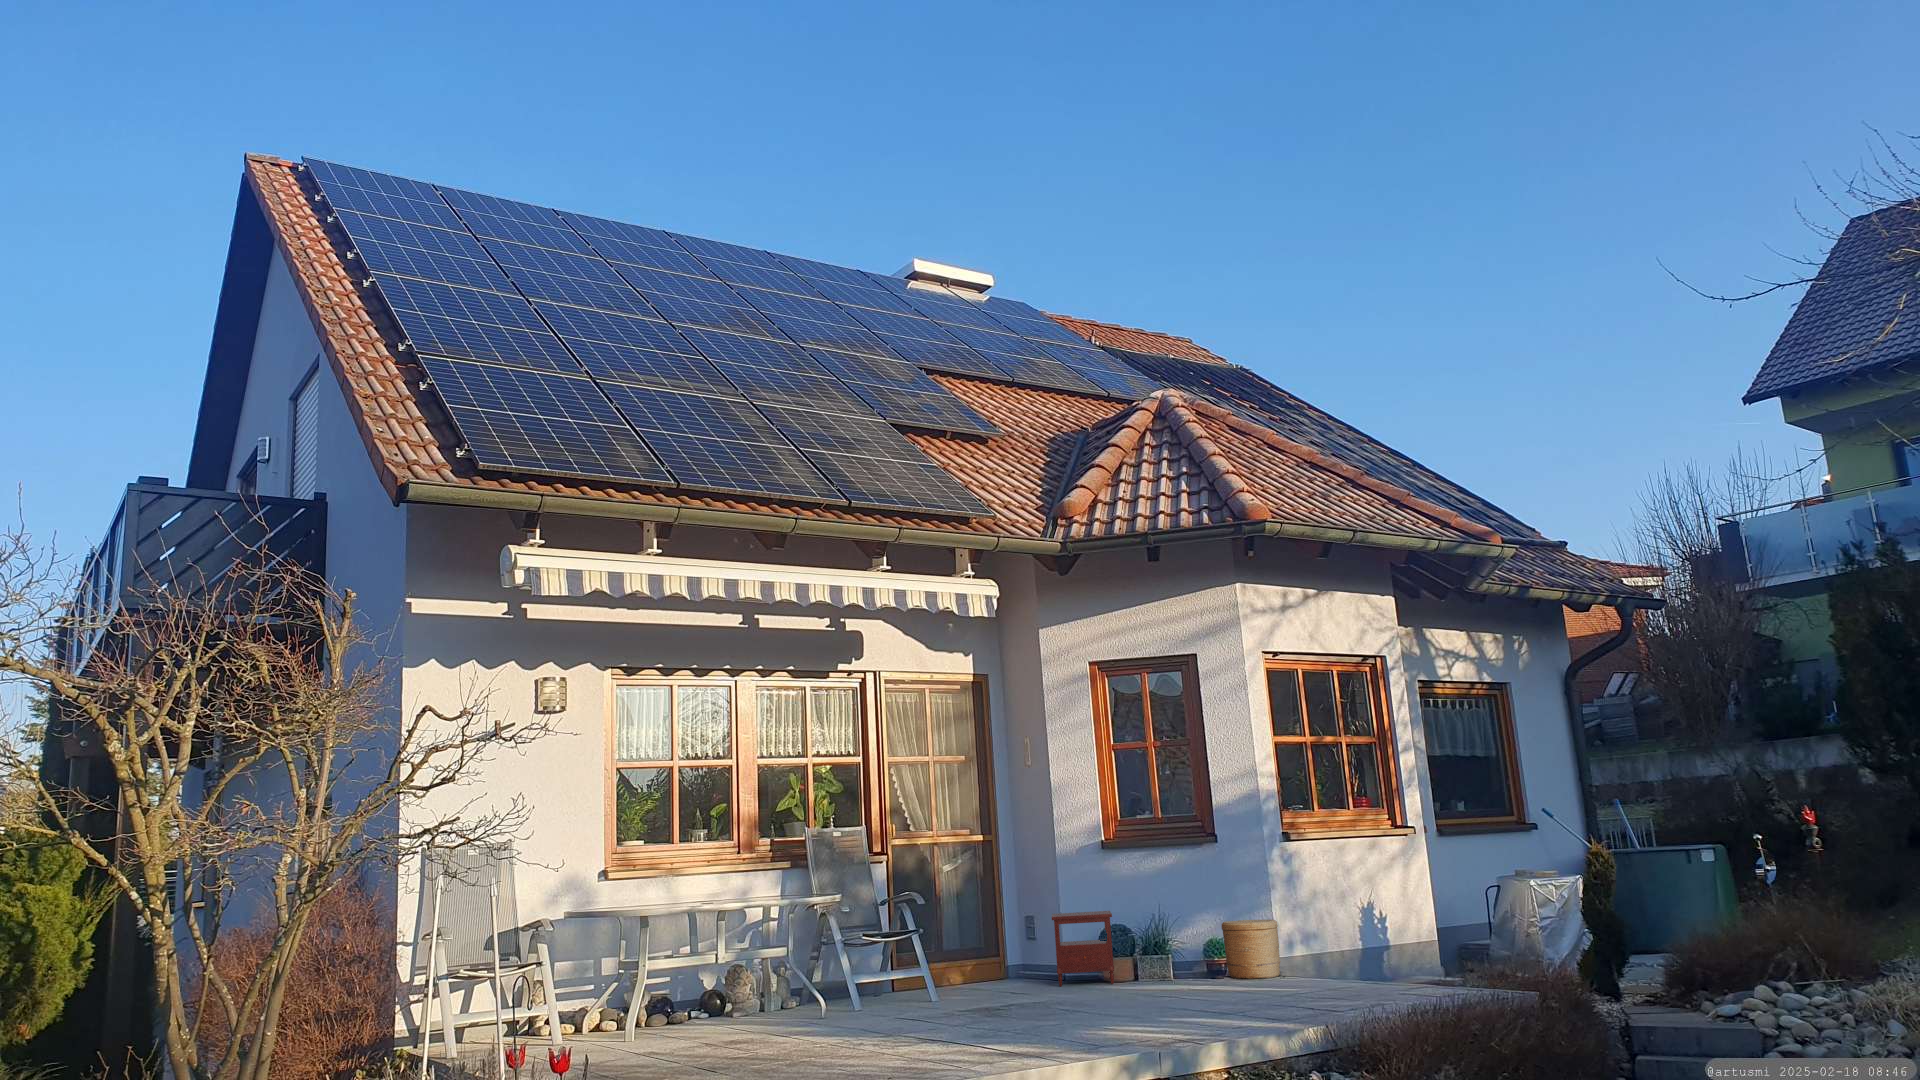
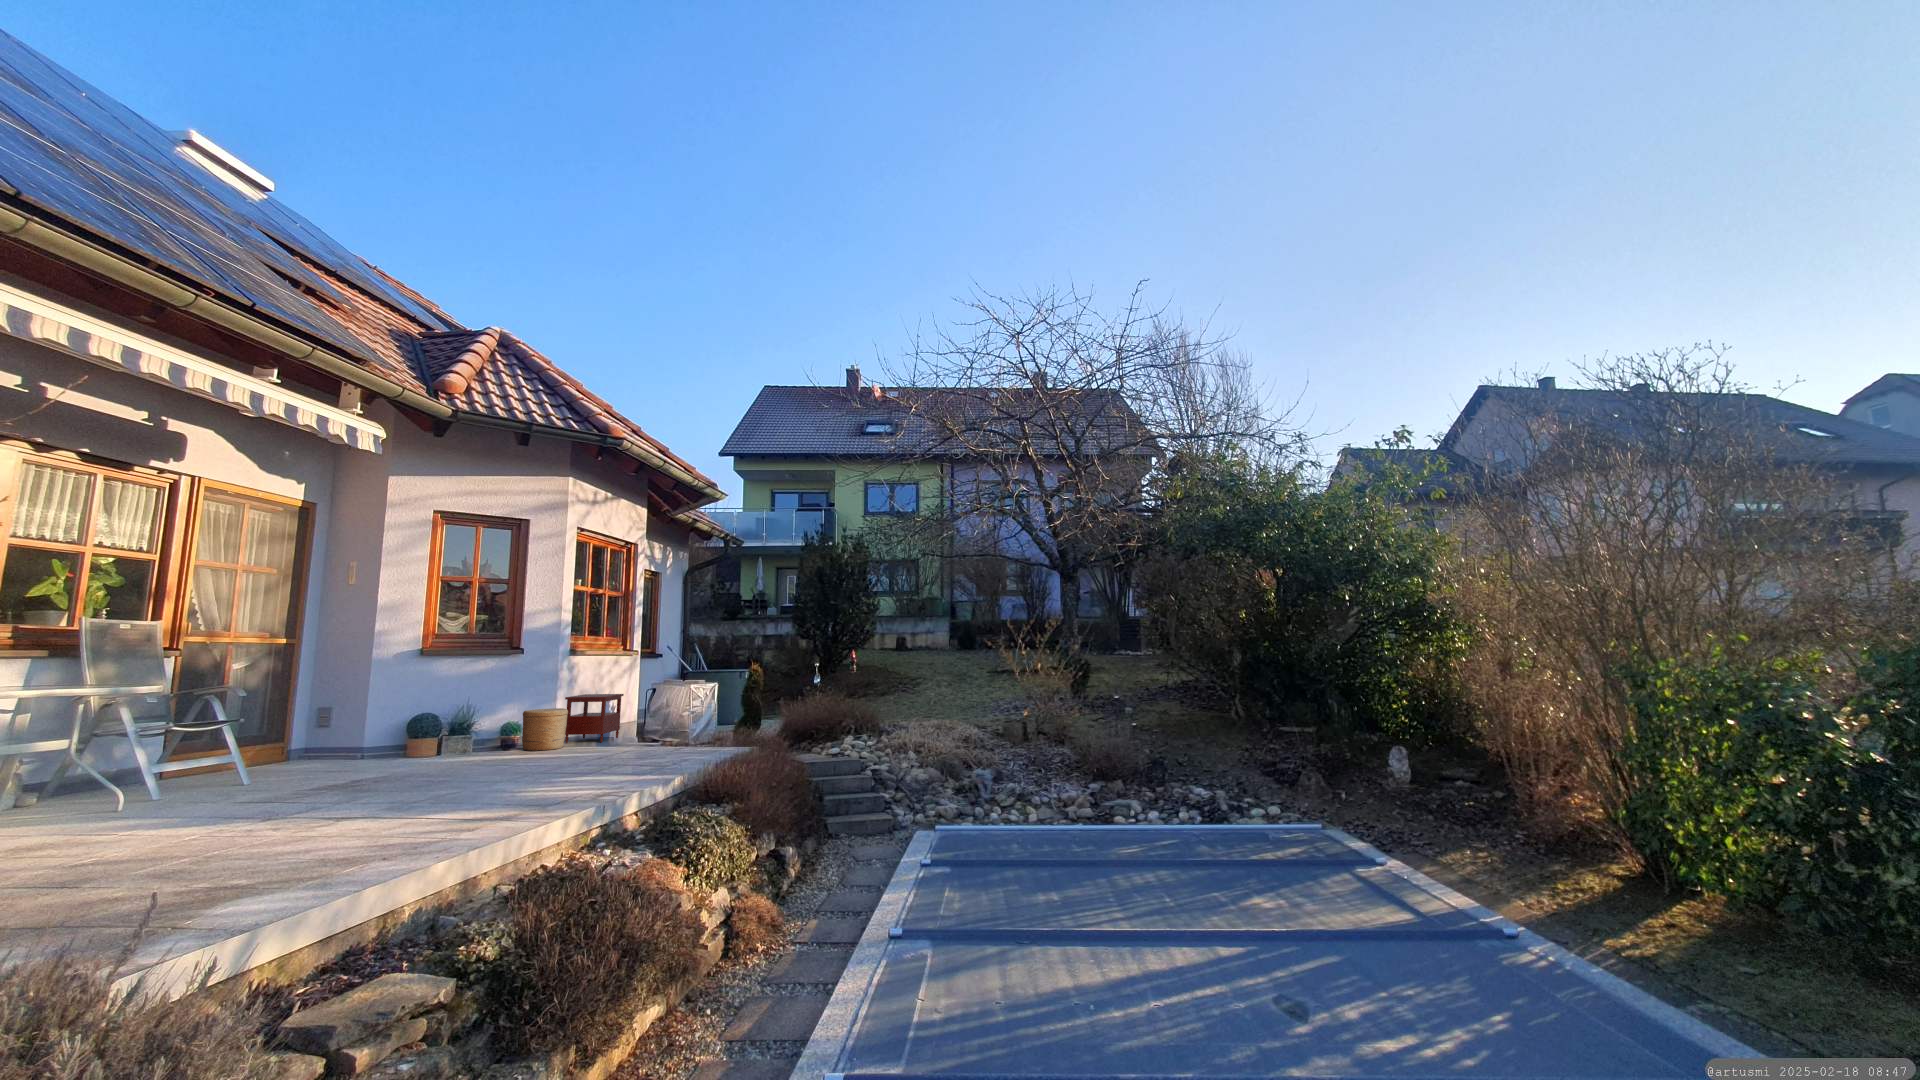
side table: present [1052,911,1114,987] -> present [565,694,624,743]

